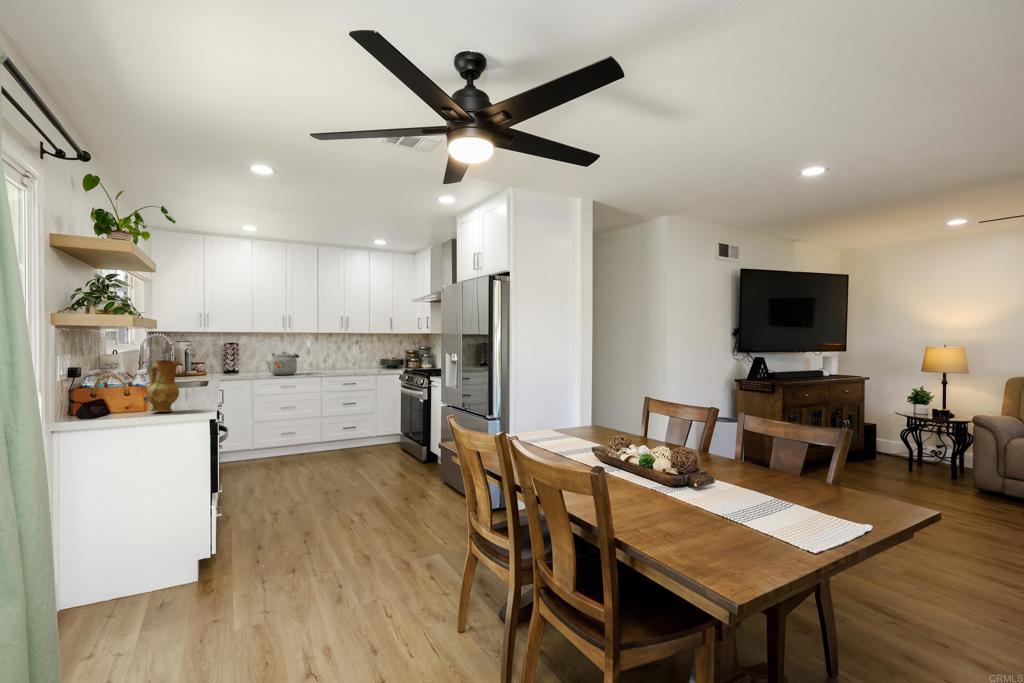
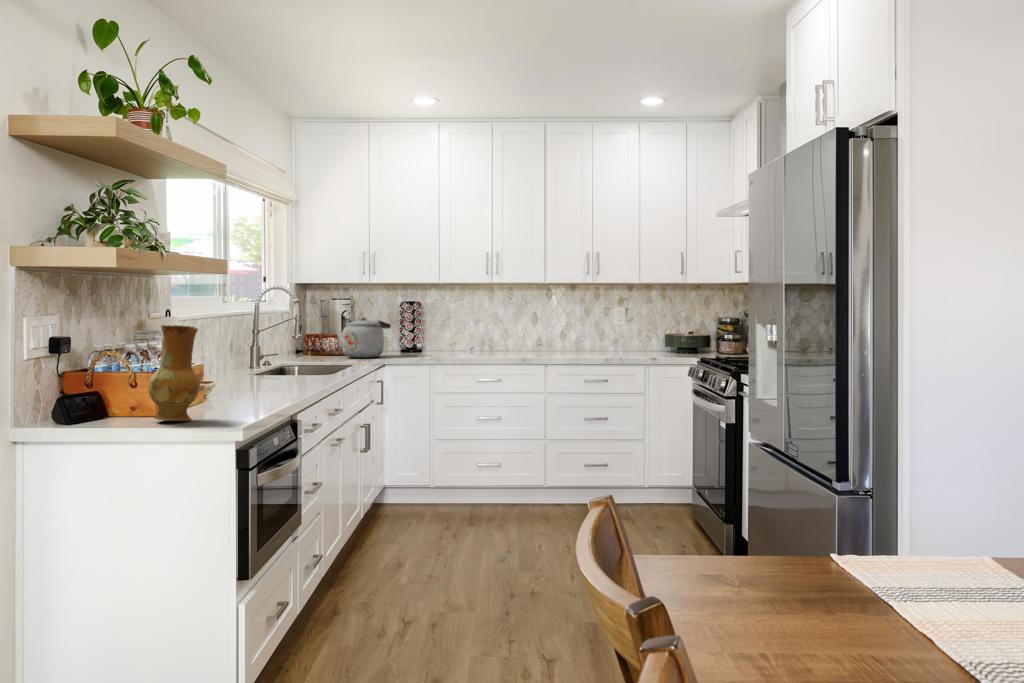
kettle: present [266,352,299,375] -> present [339,317,391,358]

